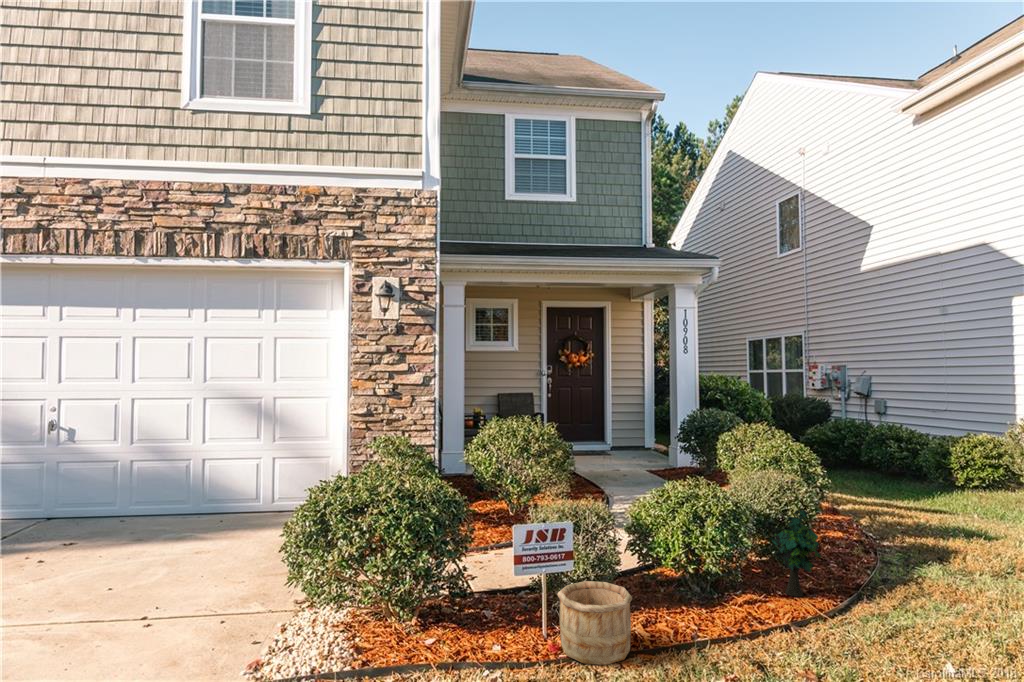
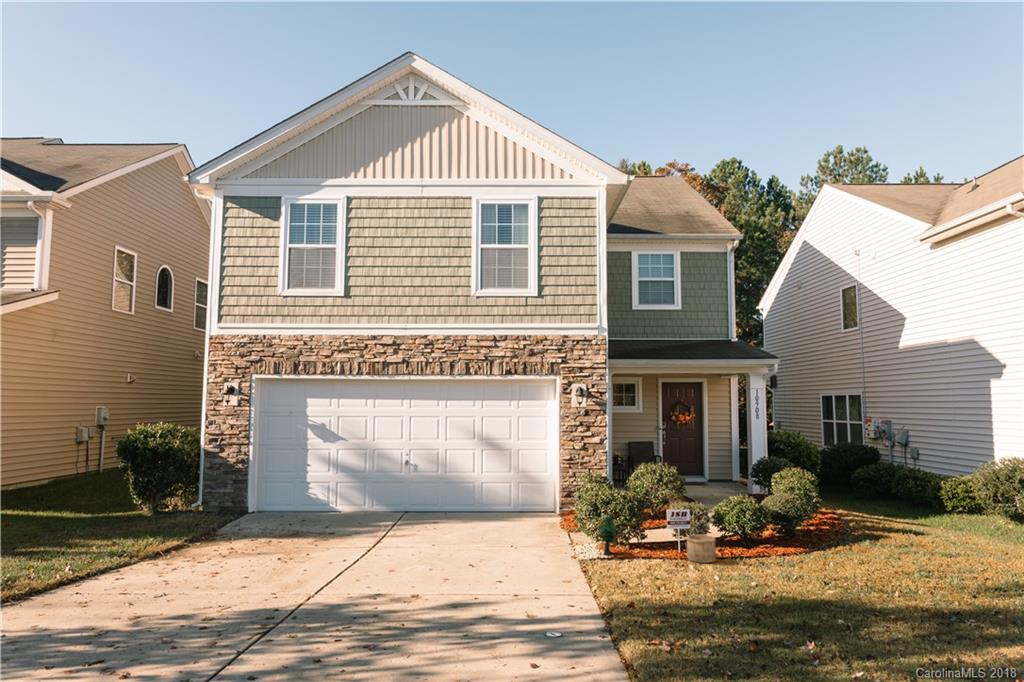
decorative plant: present [769,510,821,597] -> present [598,514,619,555]

